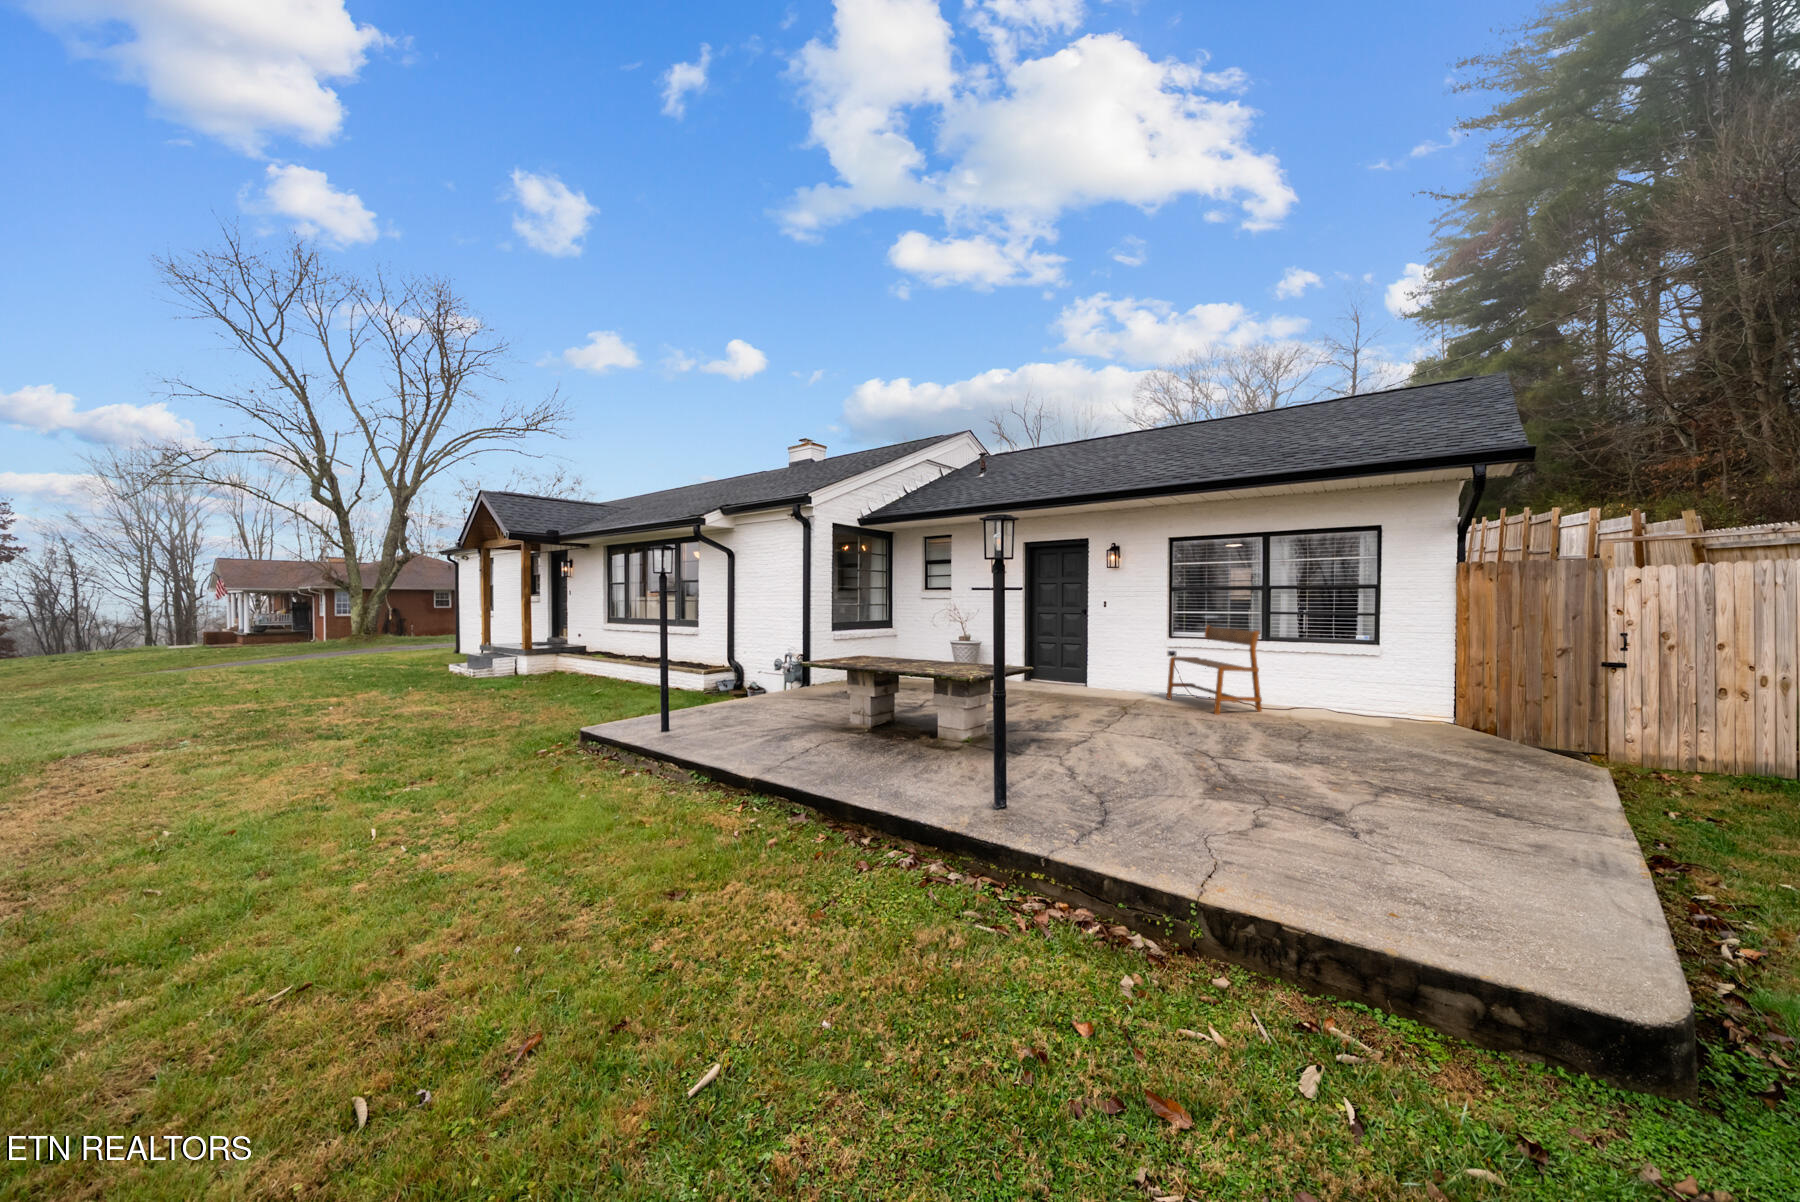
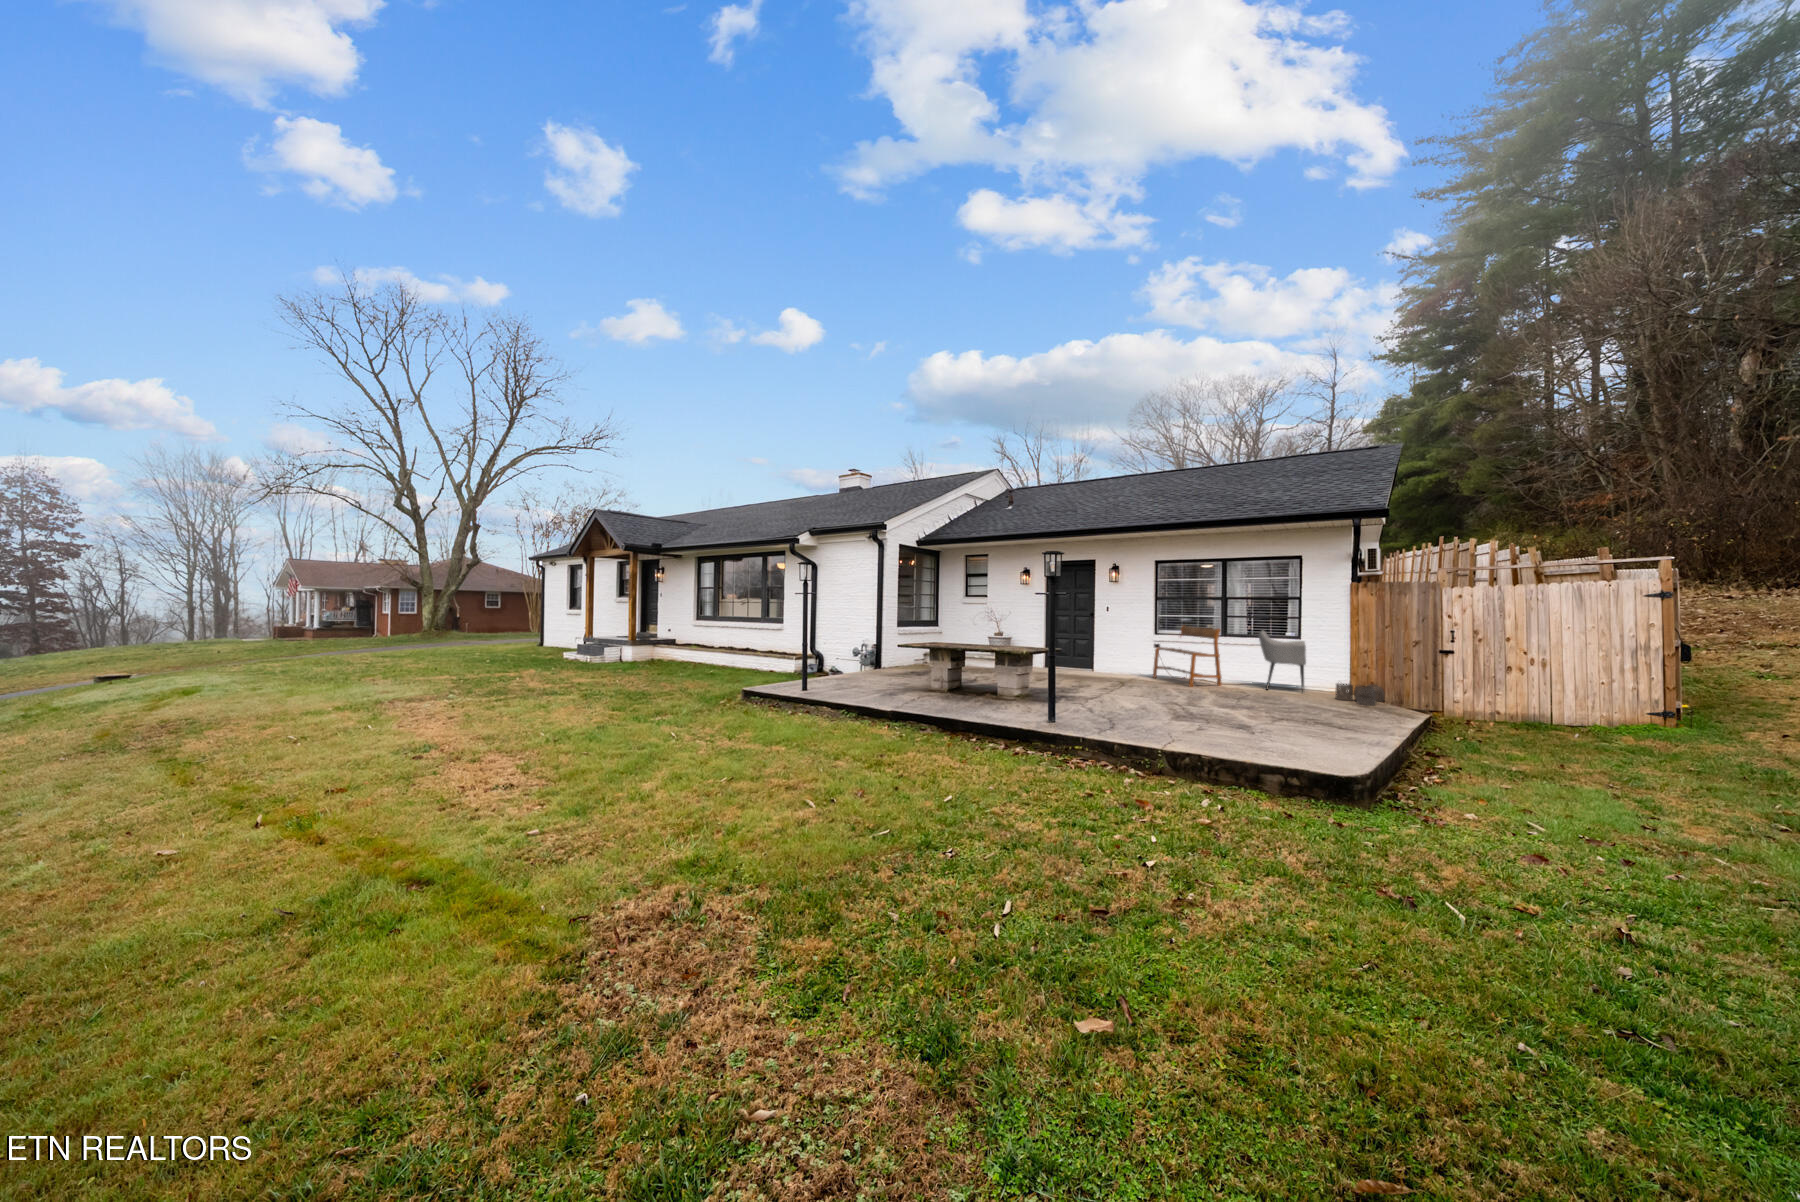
armchair: none [1315,632,1386,726] -> present [1259,631,1306,693]
woven basket: none [1433,709,1510,750] -> present [1335,683,1385,706]

